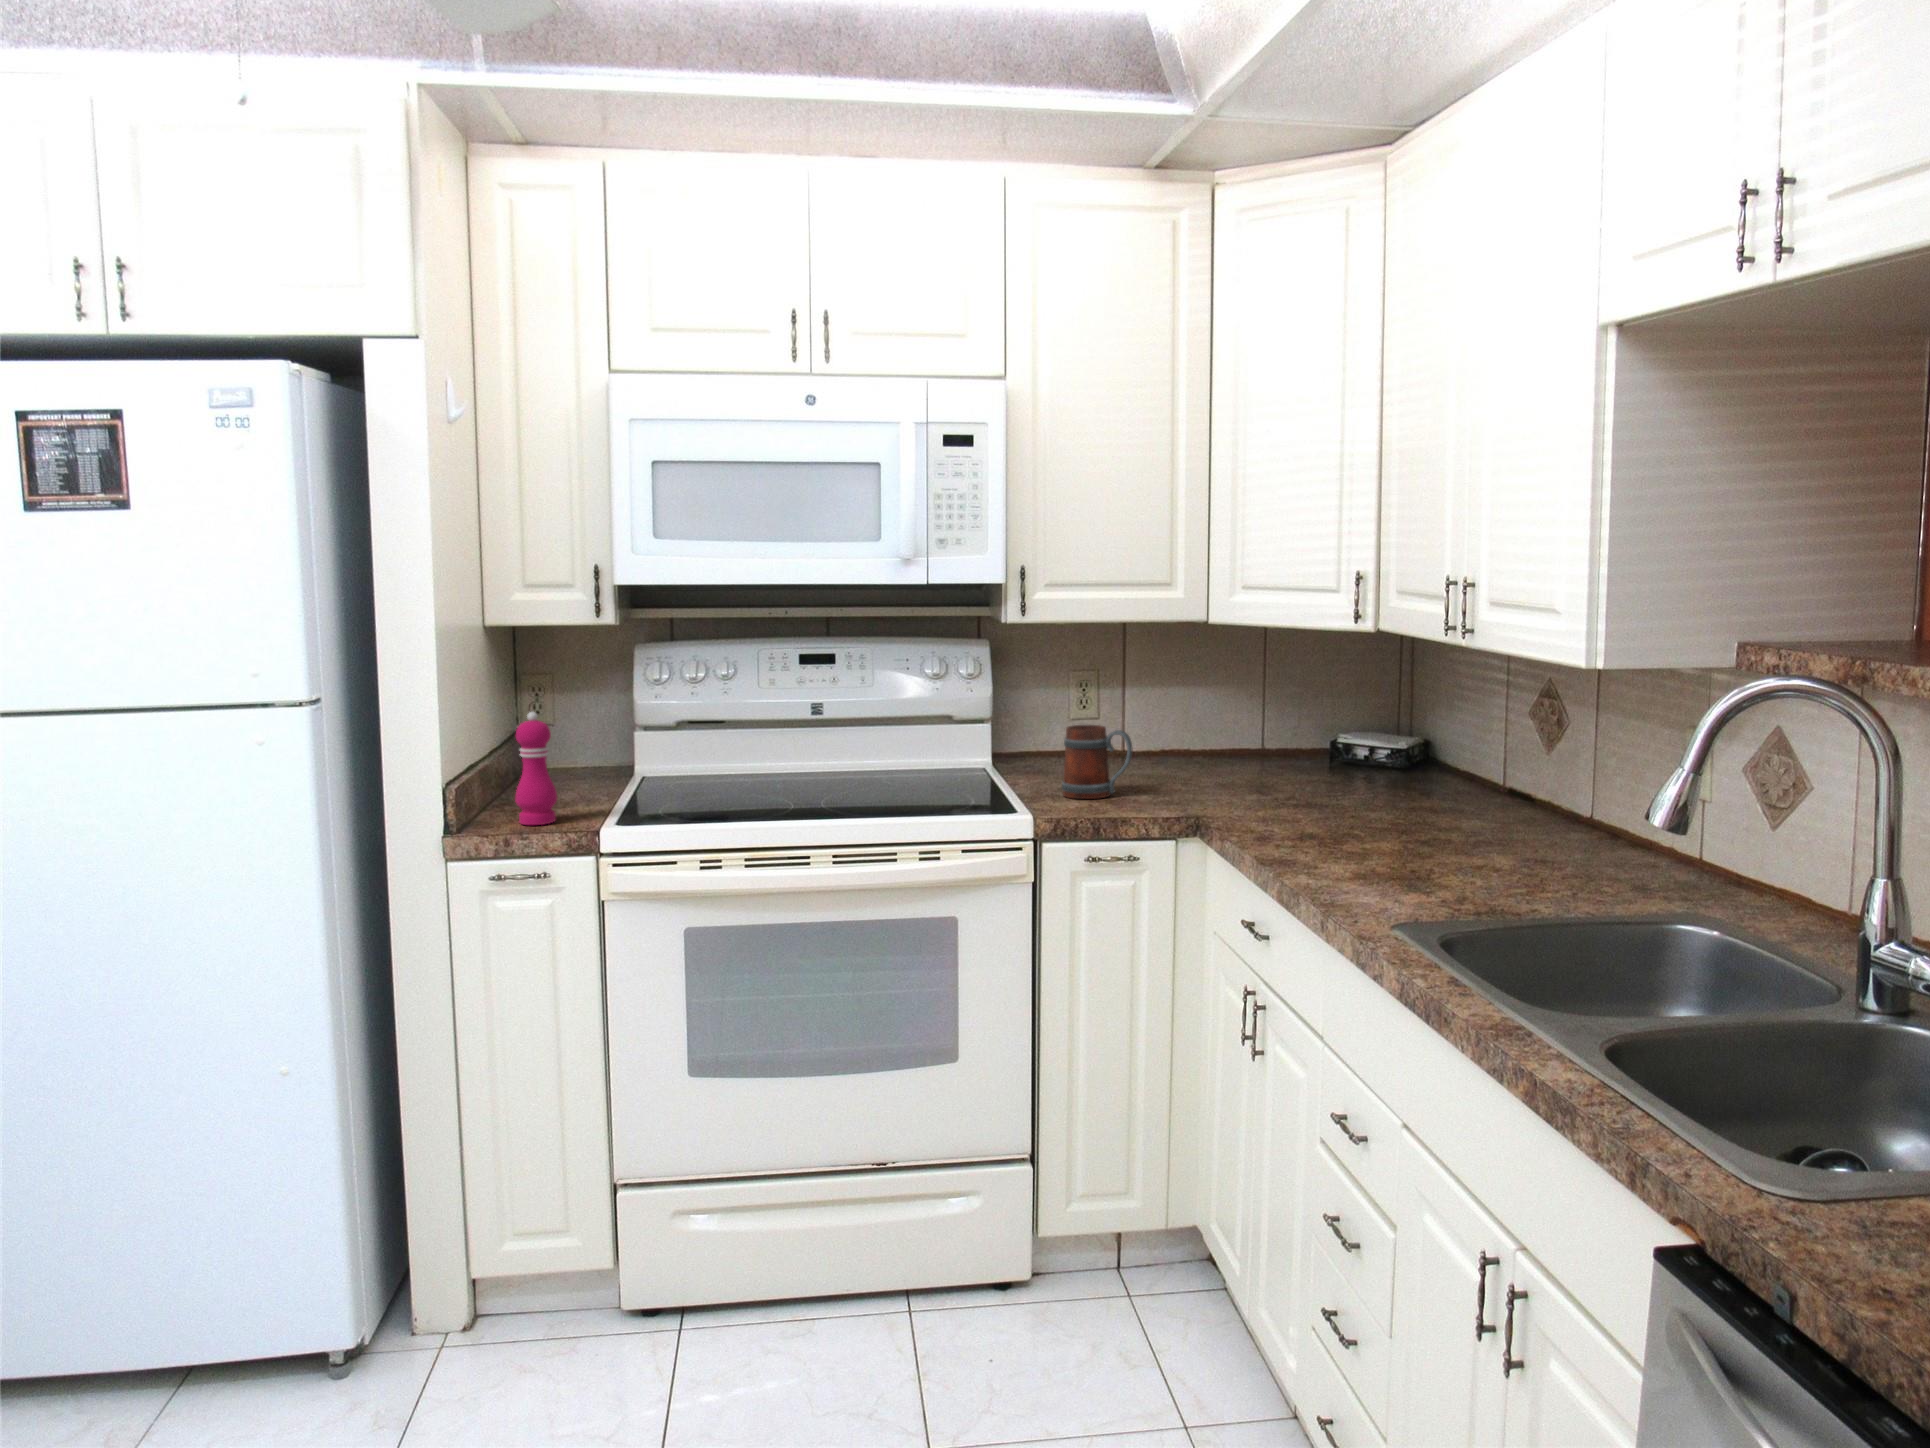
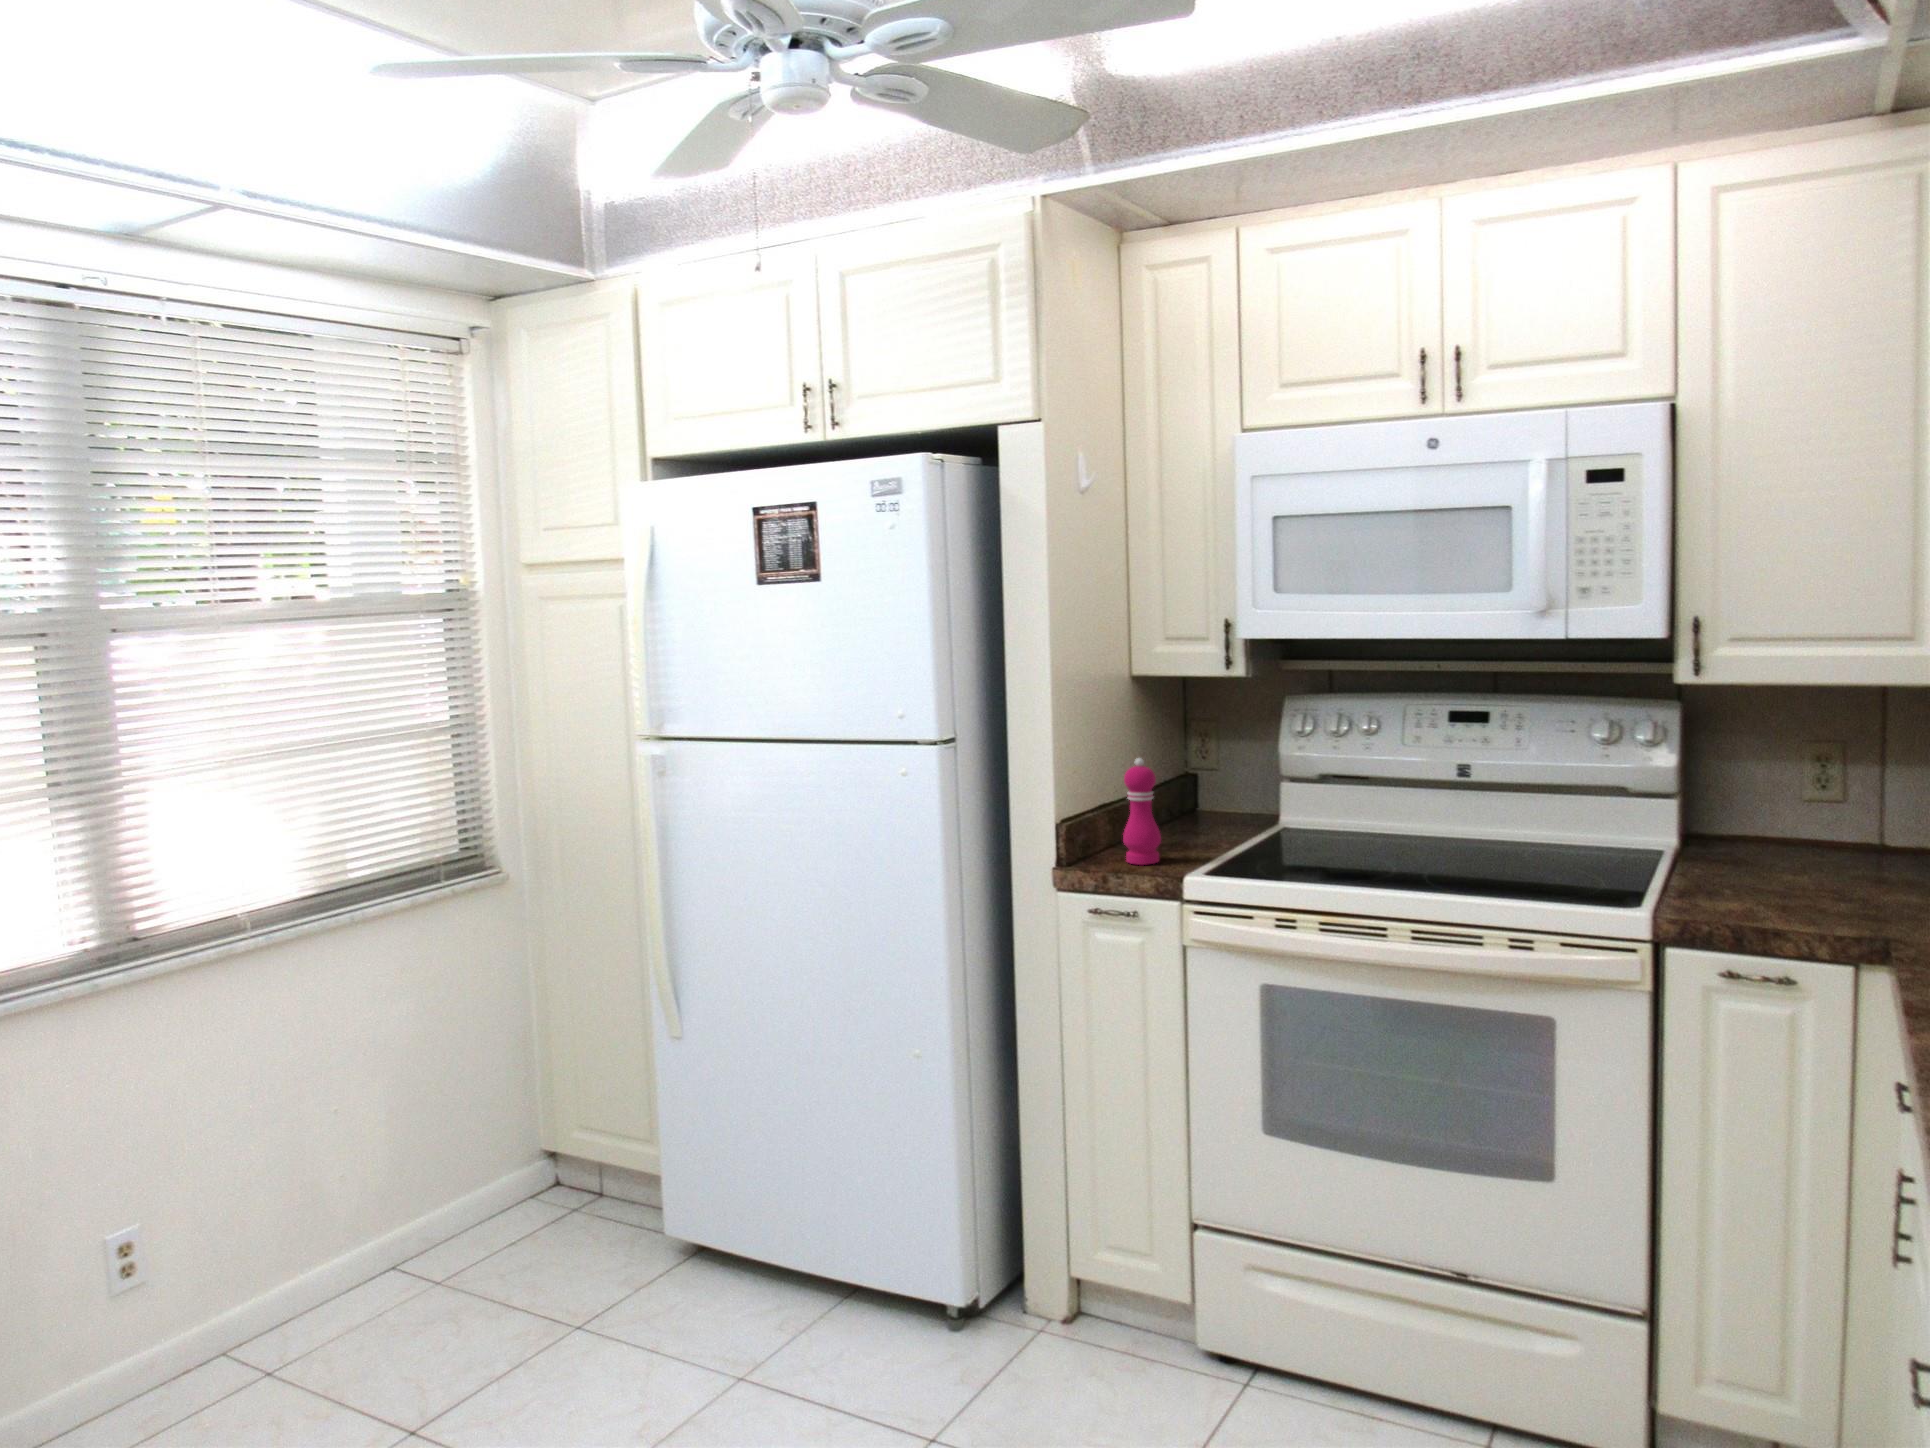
mug: present [1062,725,1133,799] -> none [1731,811,1830,904]

